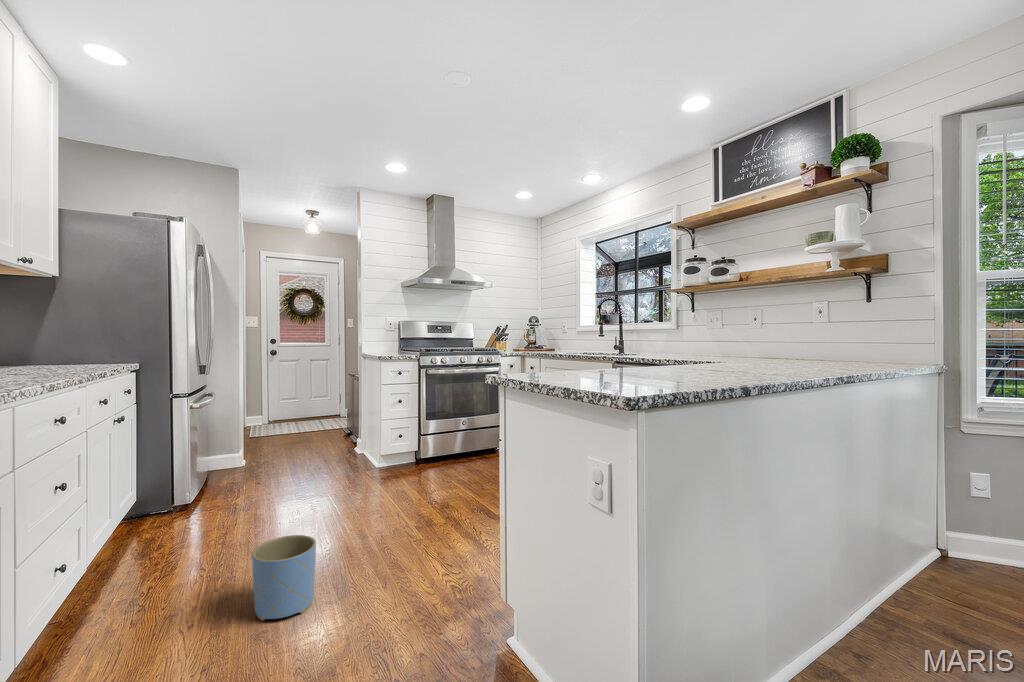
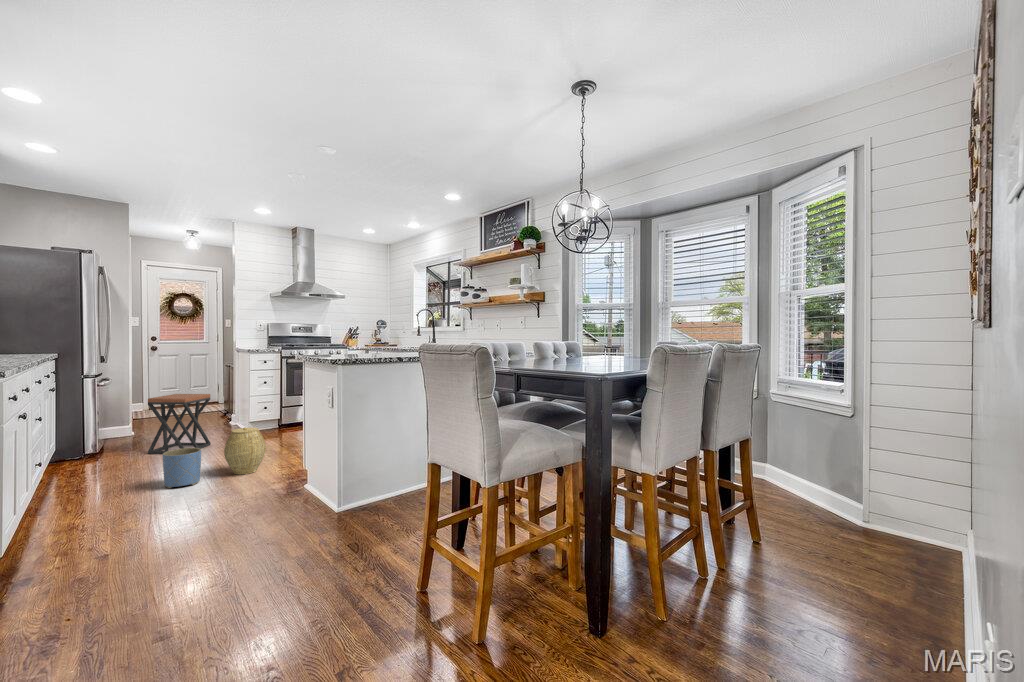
stool: none [249,420,332,515] -> present [148,394,211,454]
woven basket: none [353,495,418,585] -> present [224,427,266,475]

